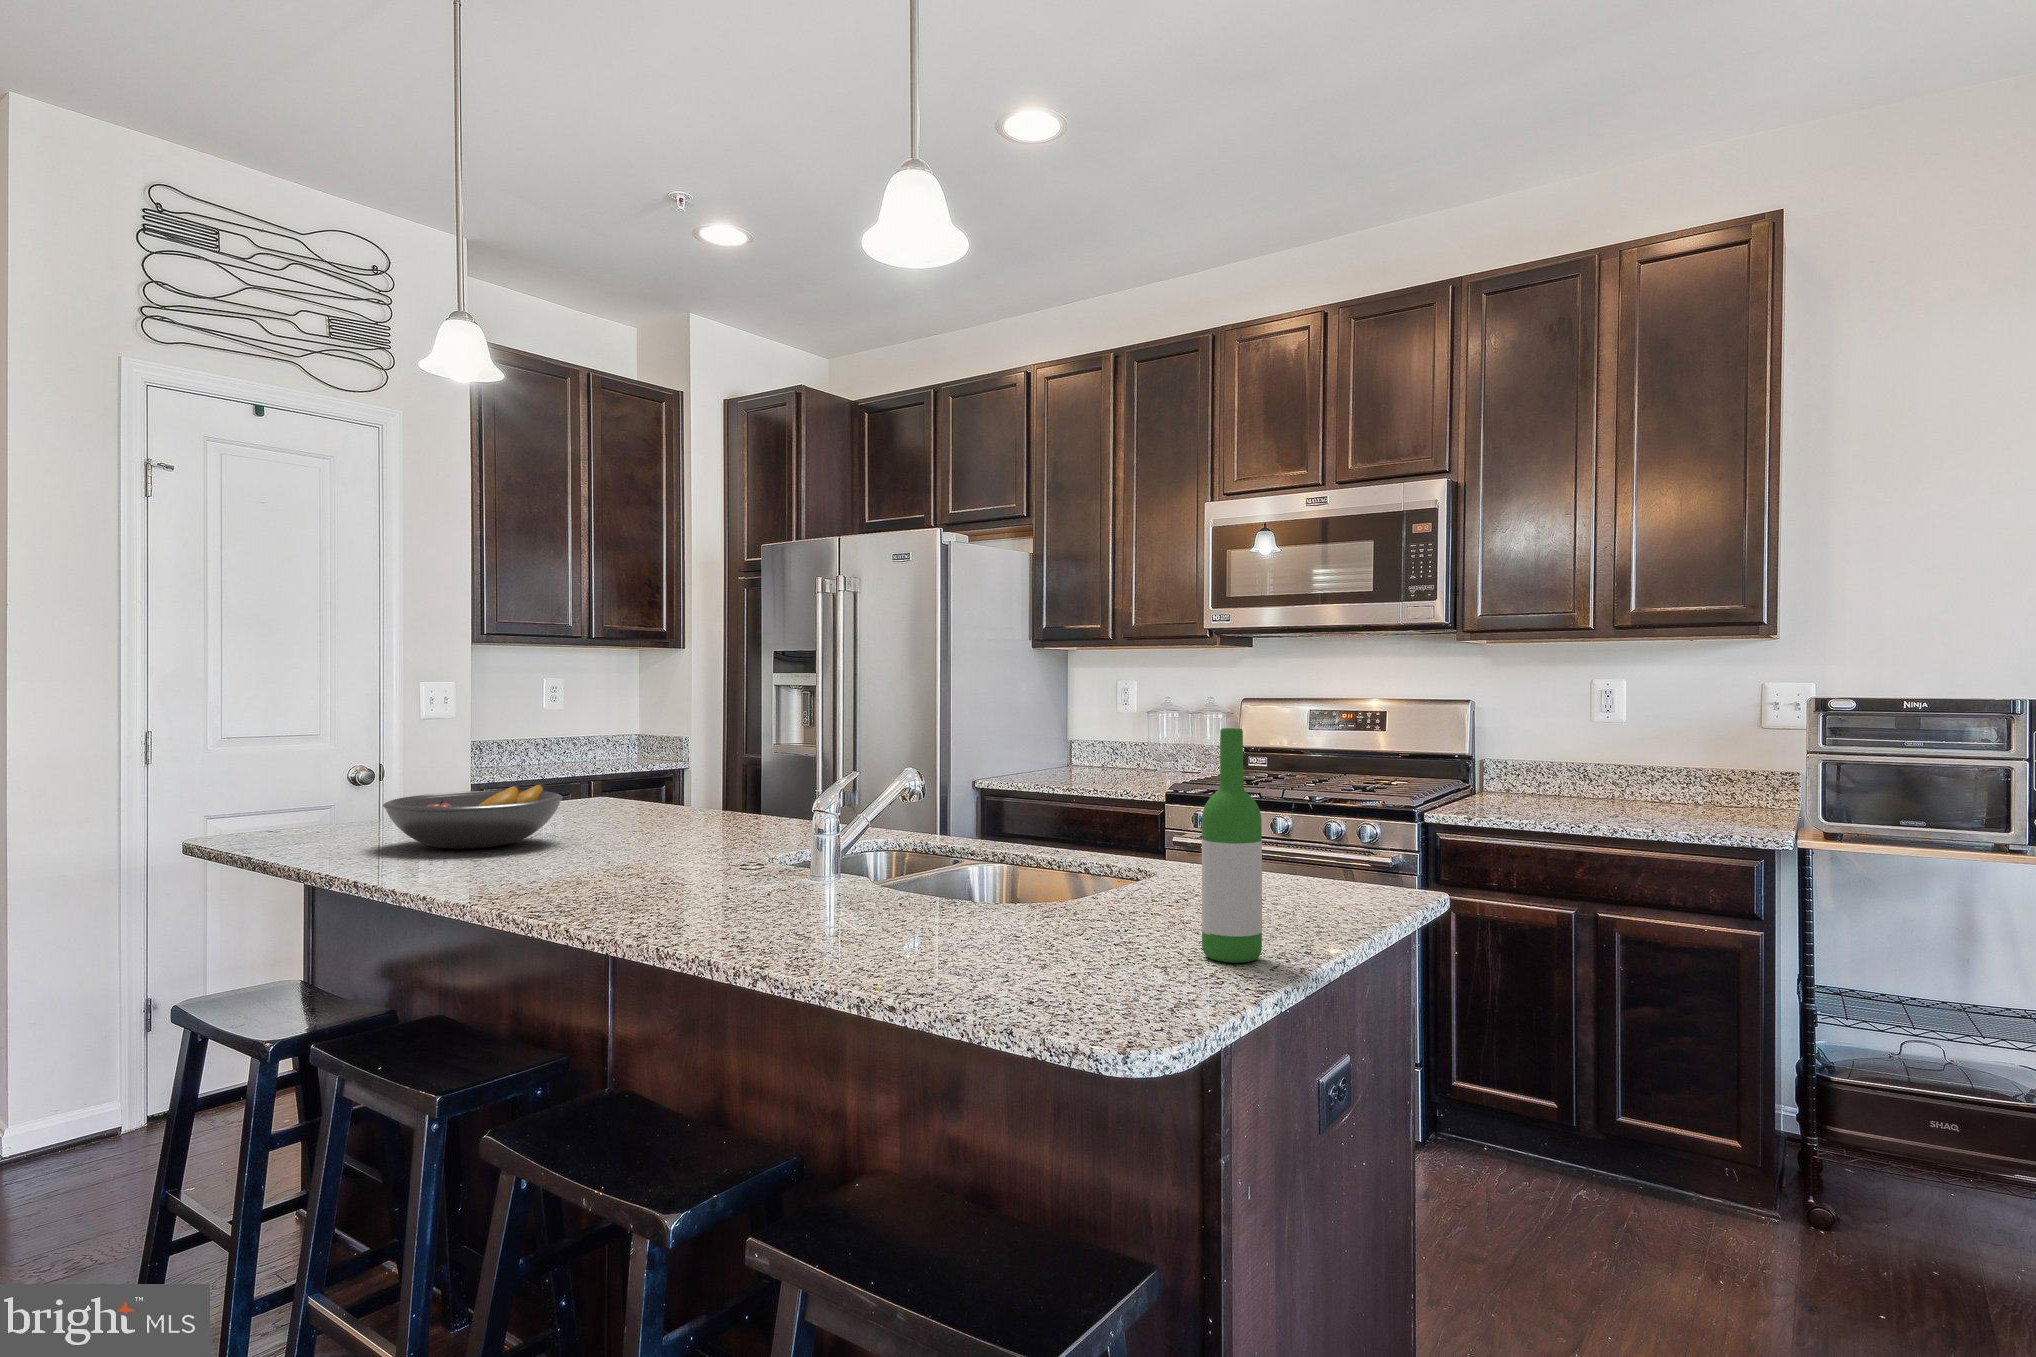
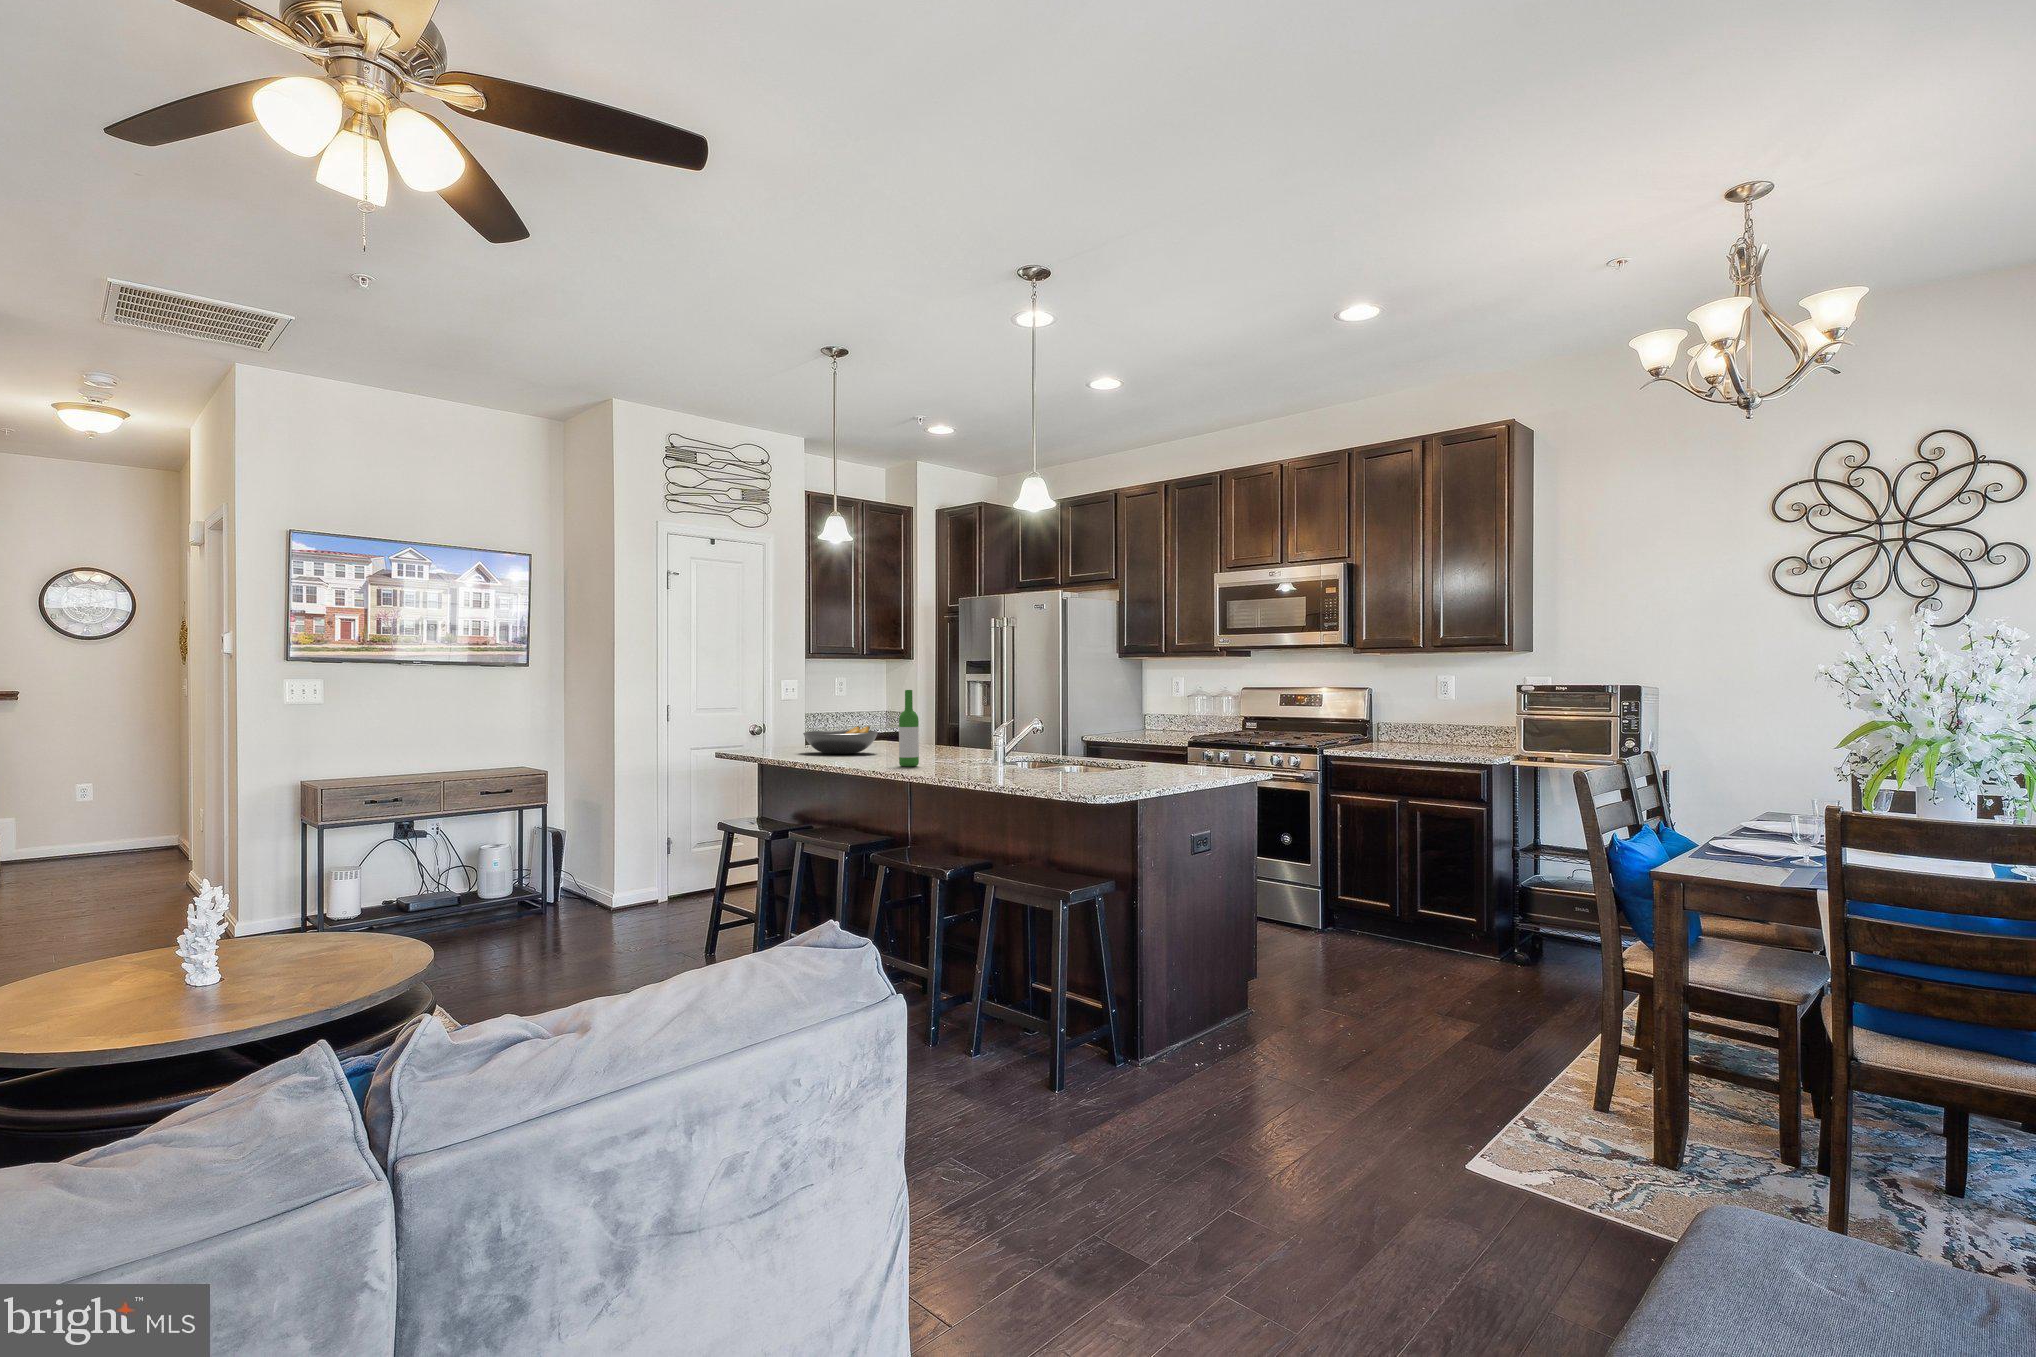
wine bottle: present [1202,728,1262,963] -> present [899,690,919,767]

